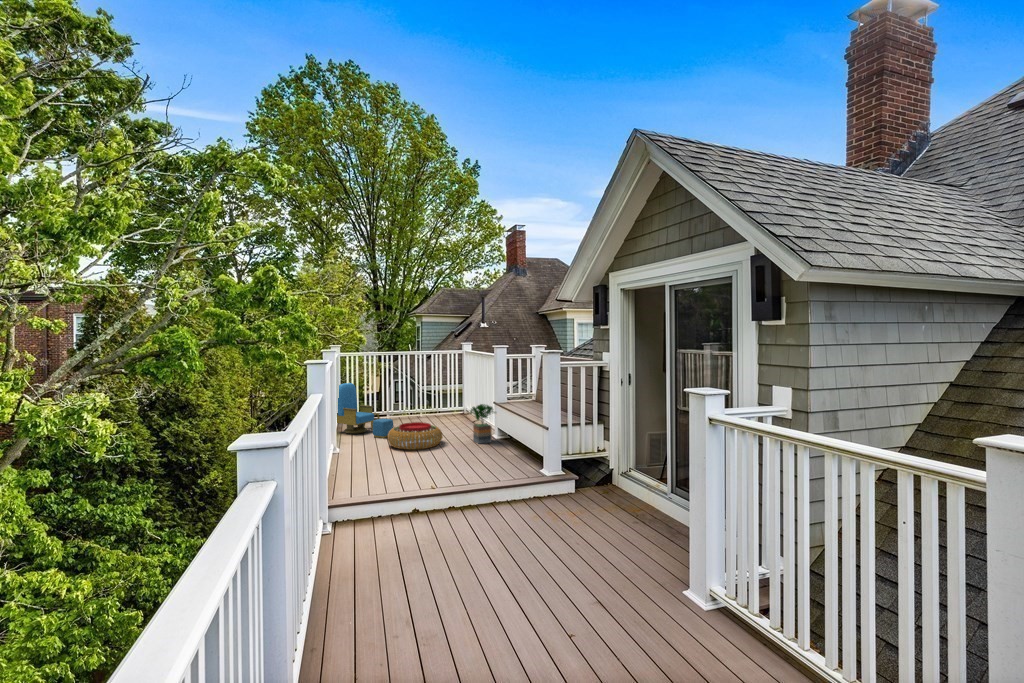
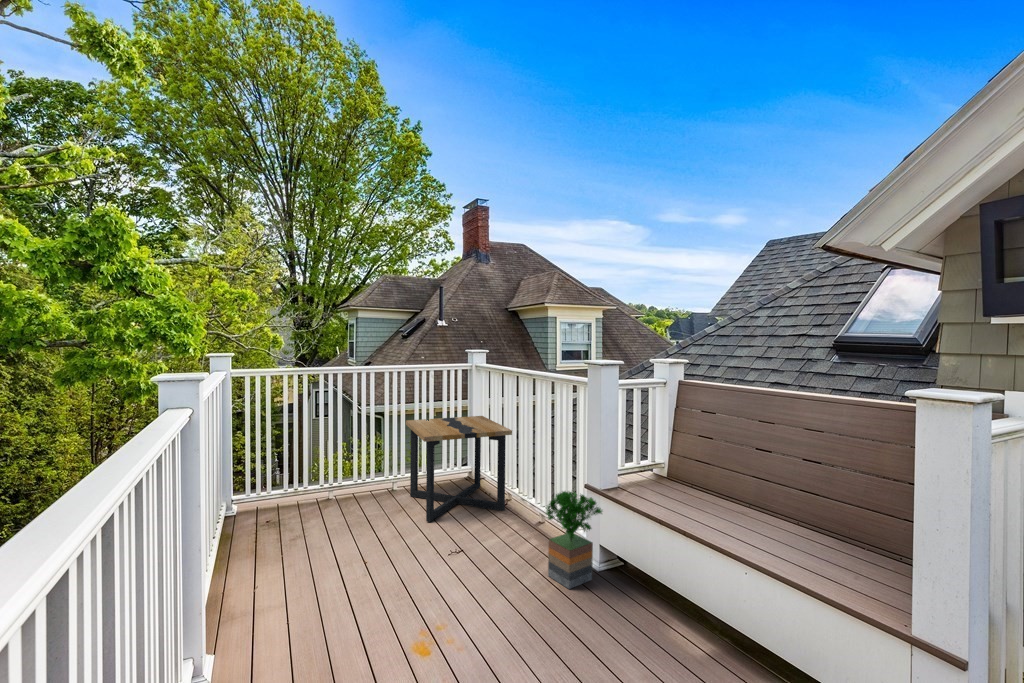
side table: none [426,379,476,427] -> present [406,416,512,522]
armchair: present [337,383,393,438] -> none [213,439,354,574]
pouf: present [388,422,442,450] -> none [350,541,486,638]

